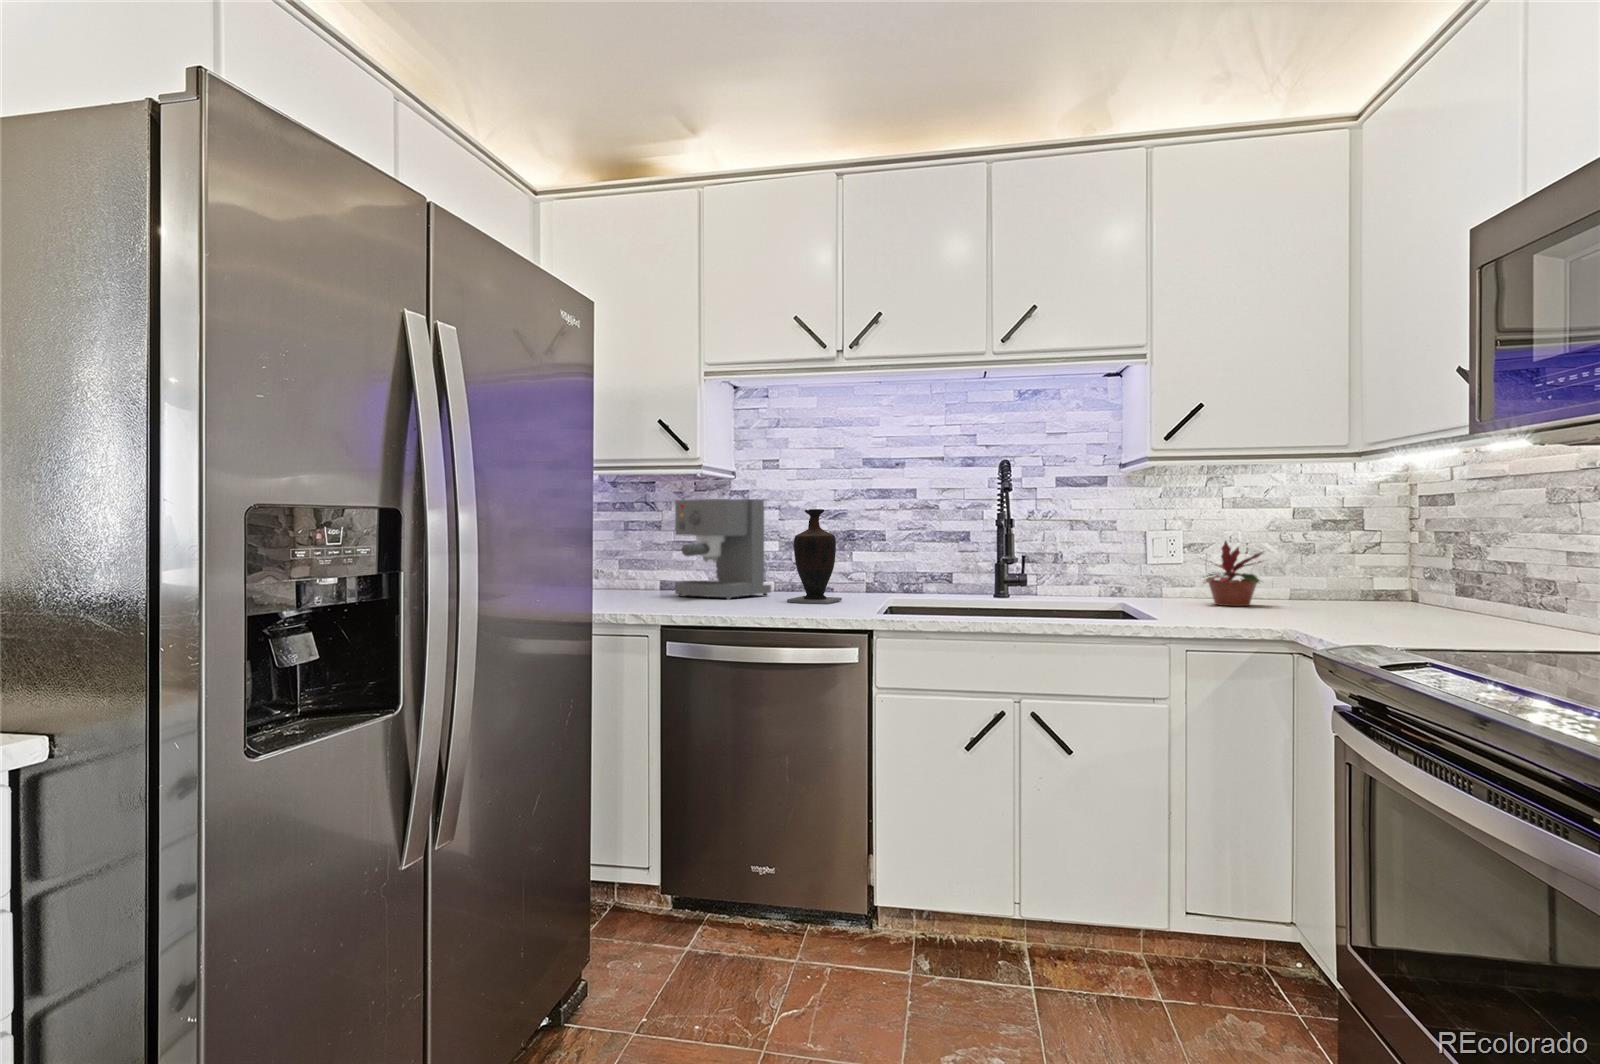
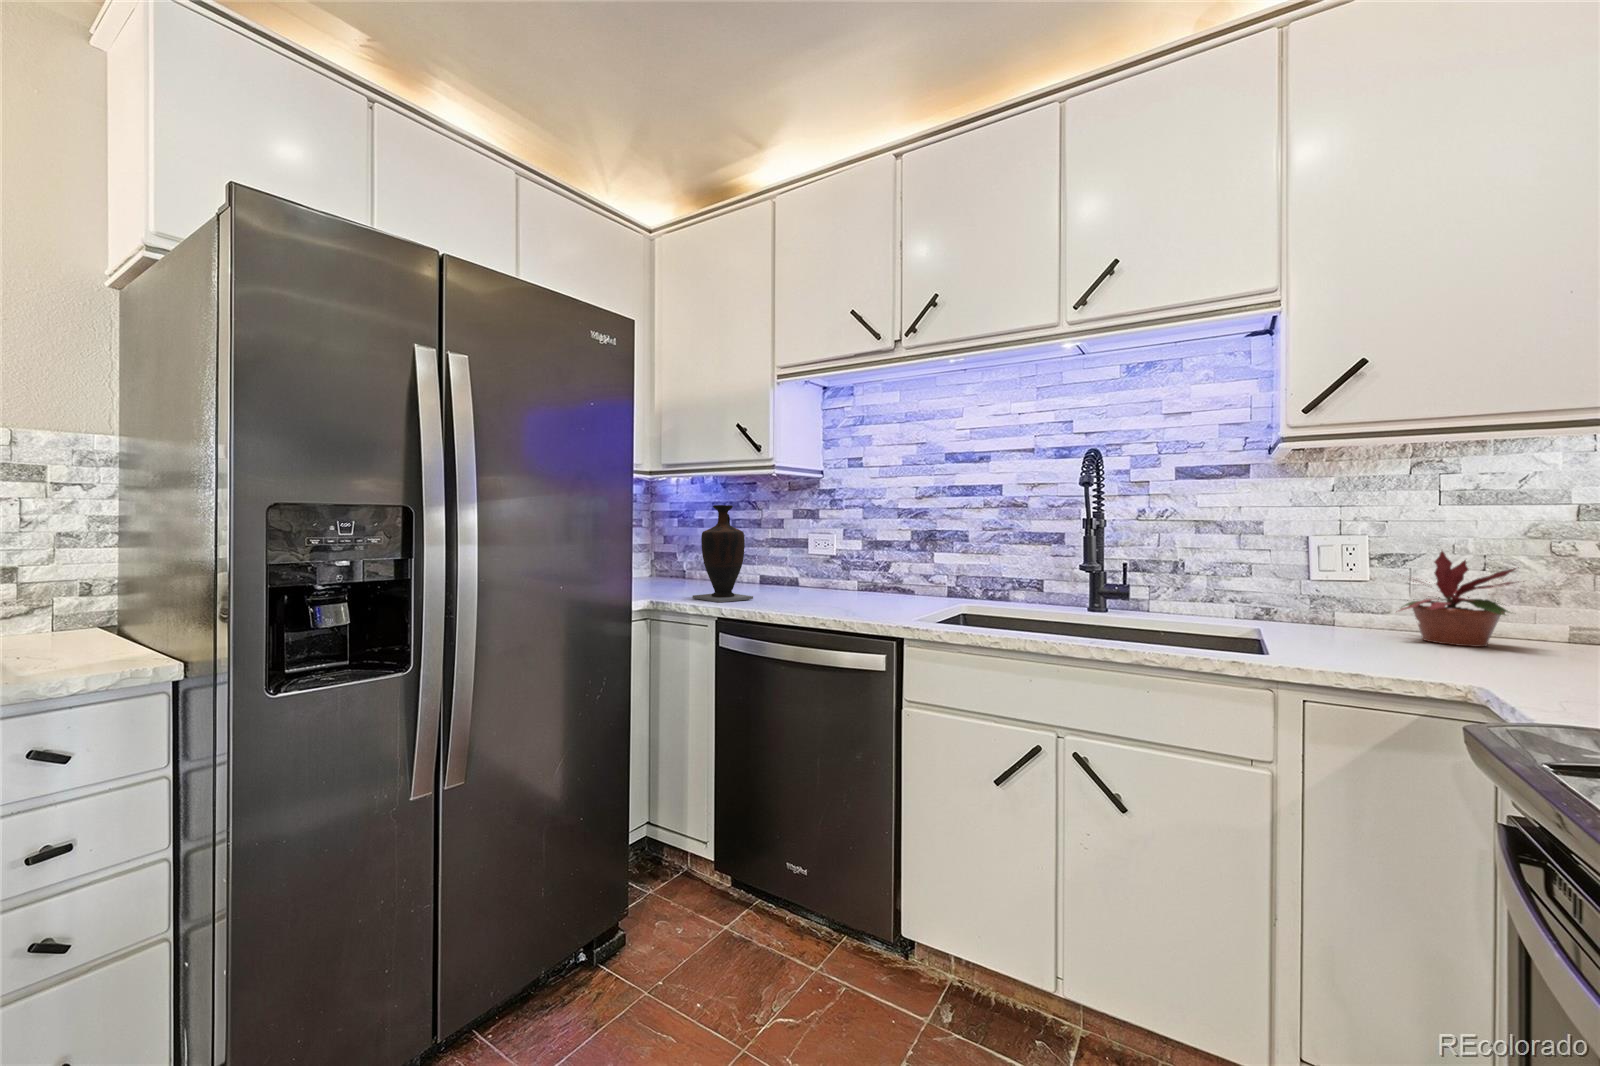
coffee maker: present [675,499,771,600] -> none [757,498,858,597]
vase: present [787,509,842,604] -> present [692,505,753,603]

